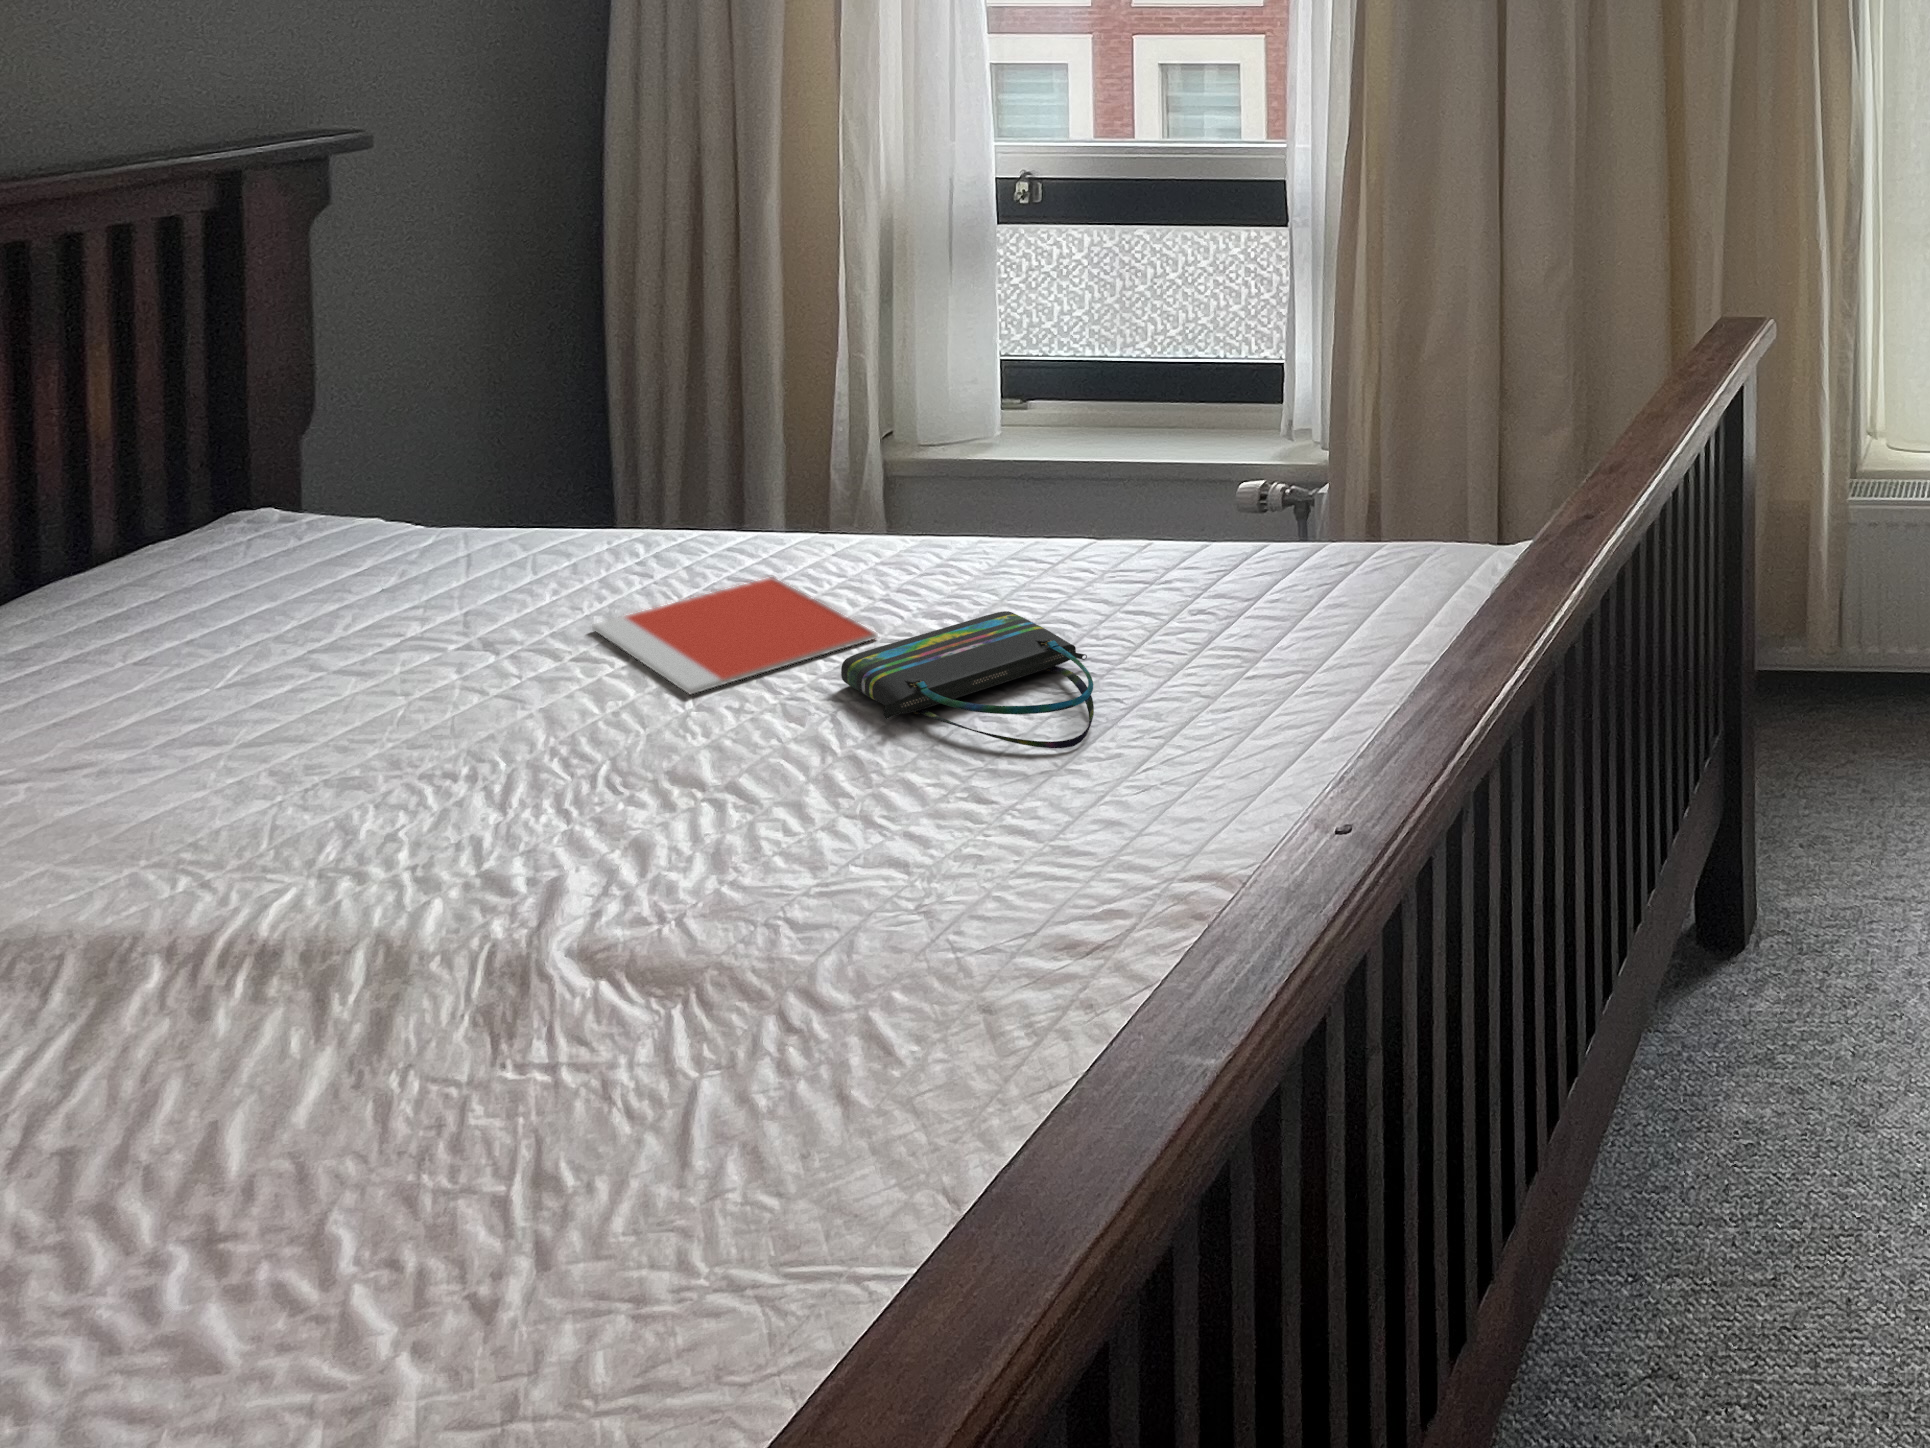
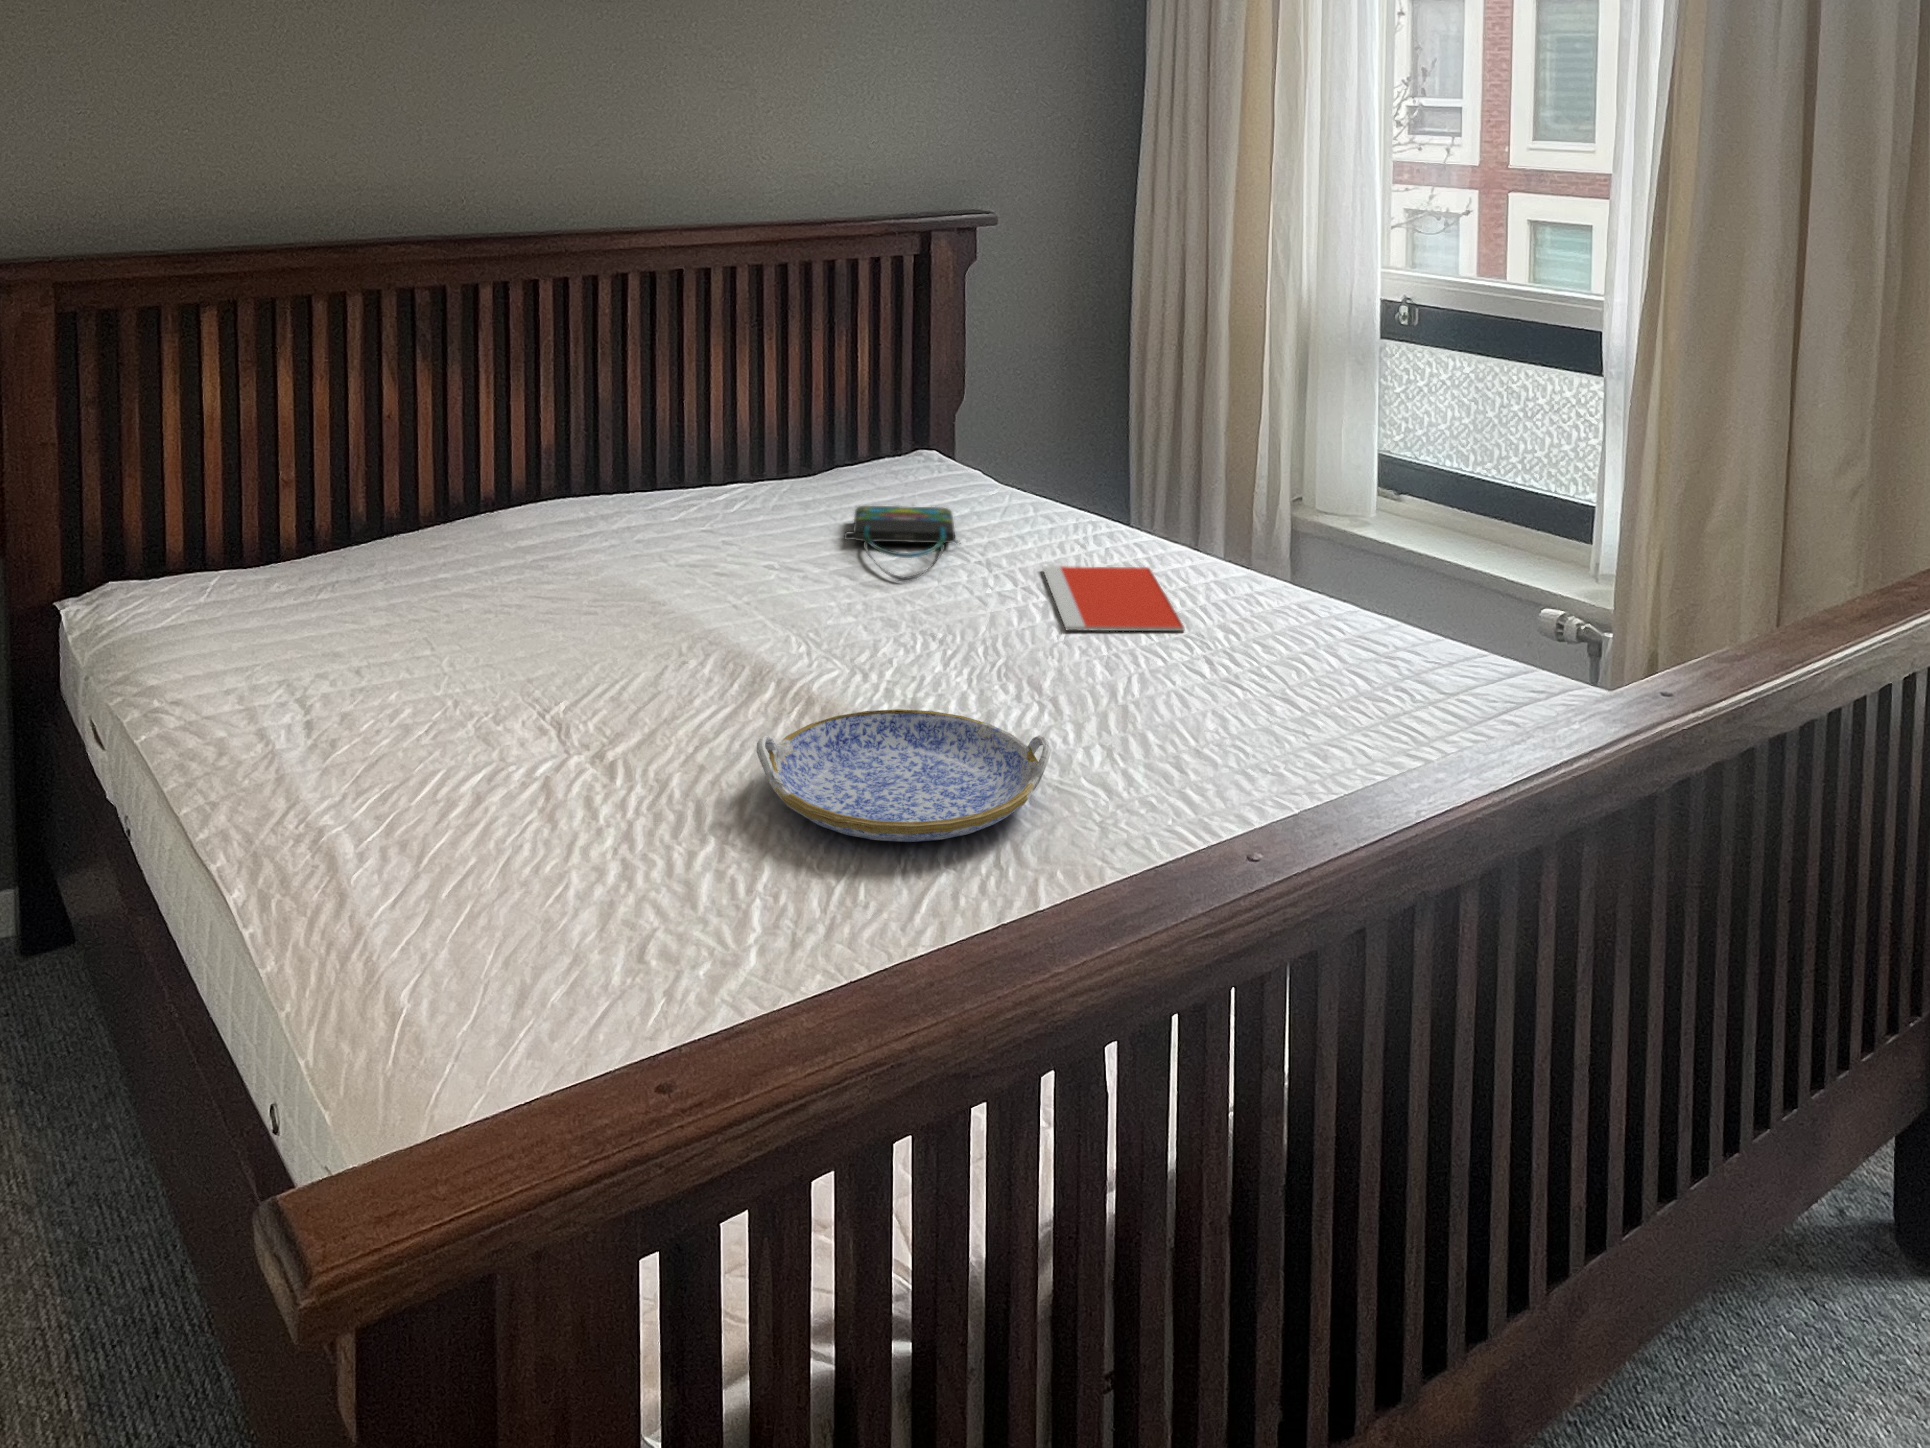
tote bag: present [841,611,1094,748] -> present [844,506,958,582]
serving tray: none [238,832,813,1119] -> present [756,709,1051,842]

